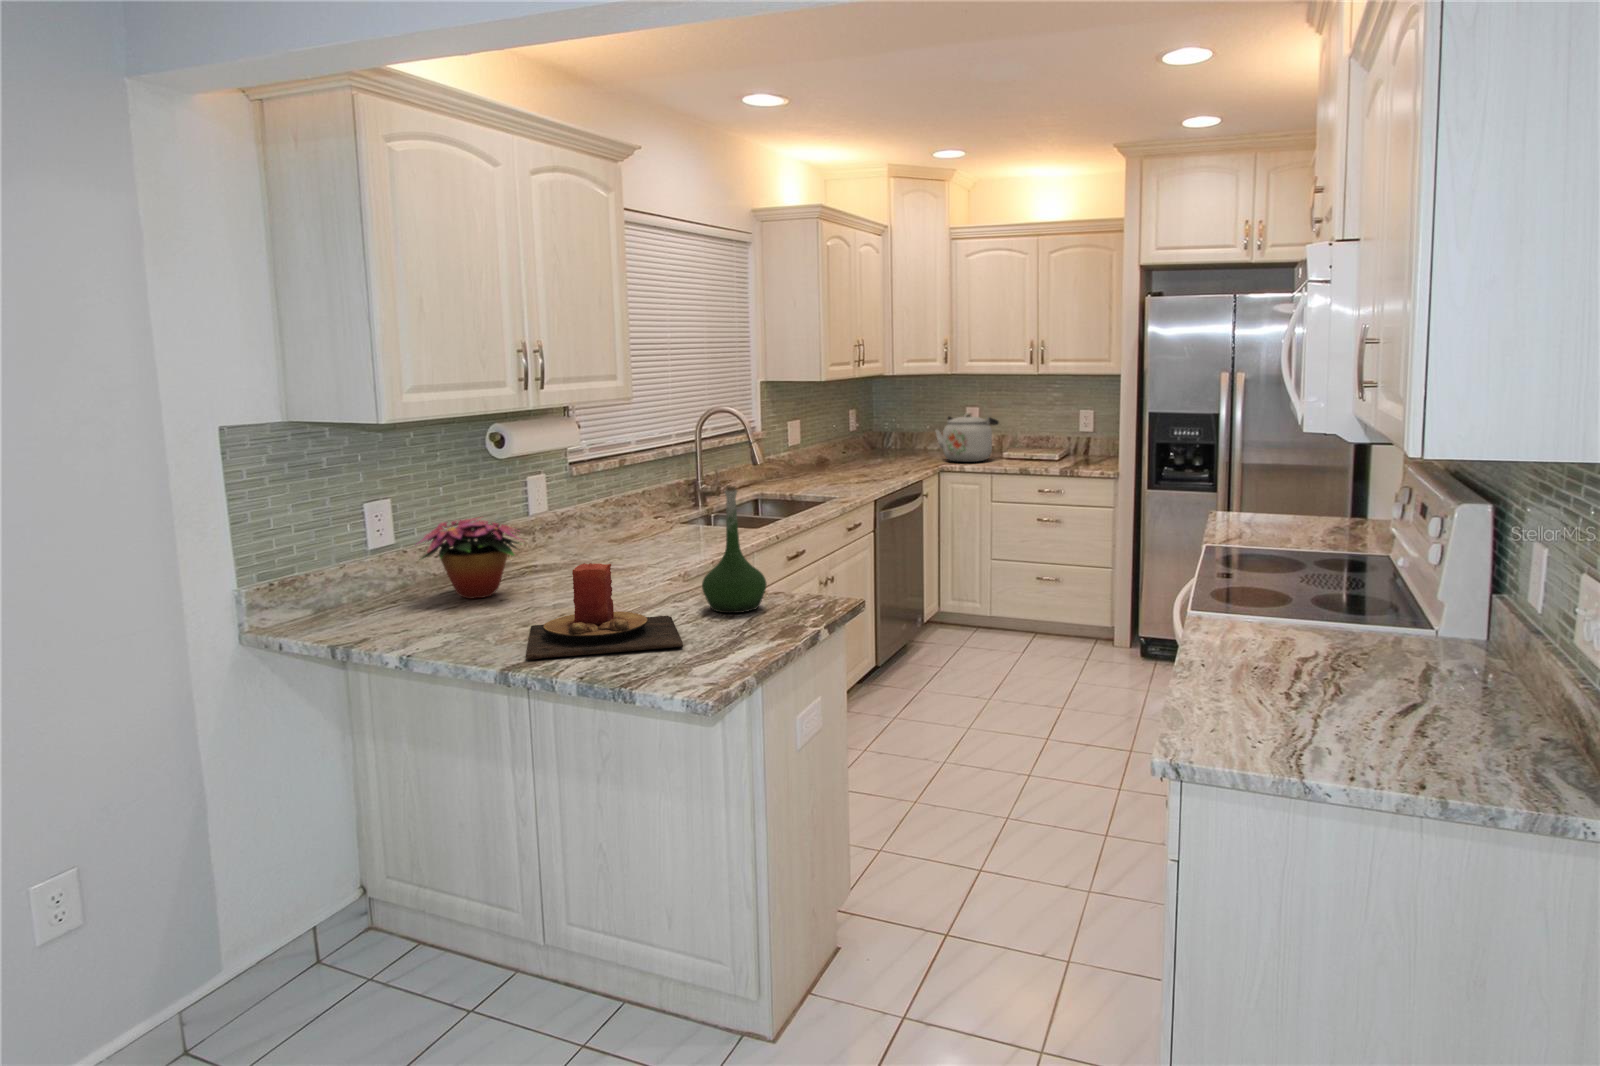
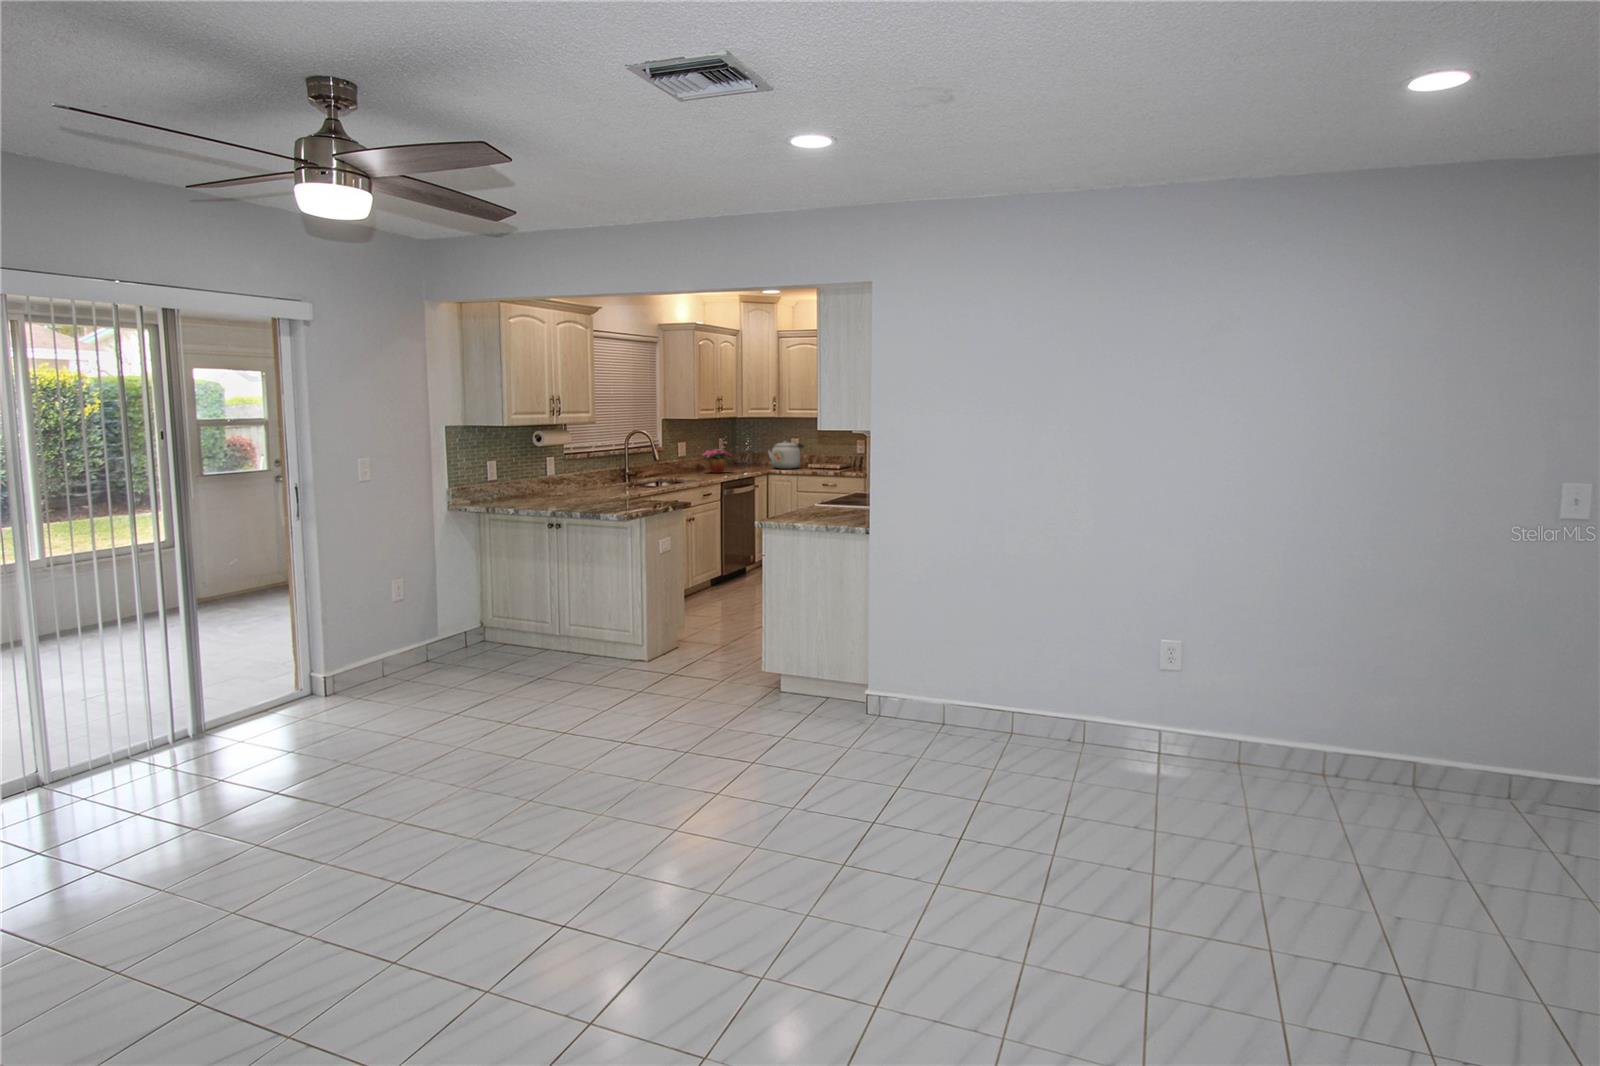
vase: present [702,485,767,613] -> none [629,453,655,503]
flower arrangement: present [415,518,519,599] -> present [703,449,729,473]
candle: present [526,563,683,659] -> none [562,479,622,509]

